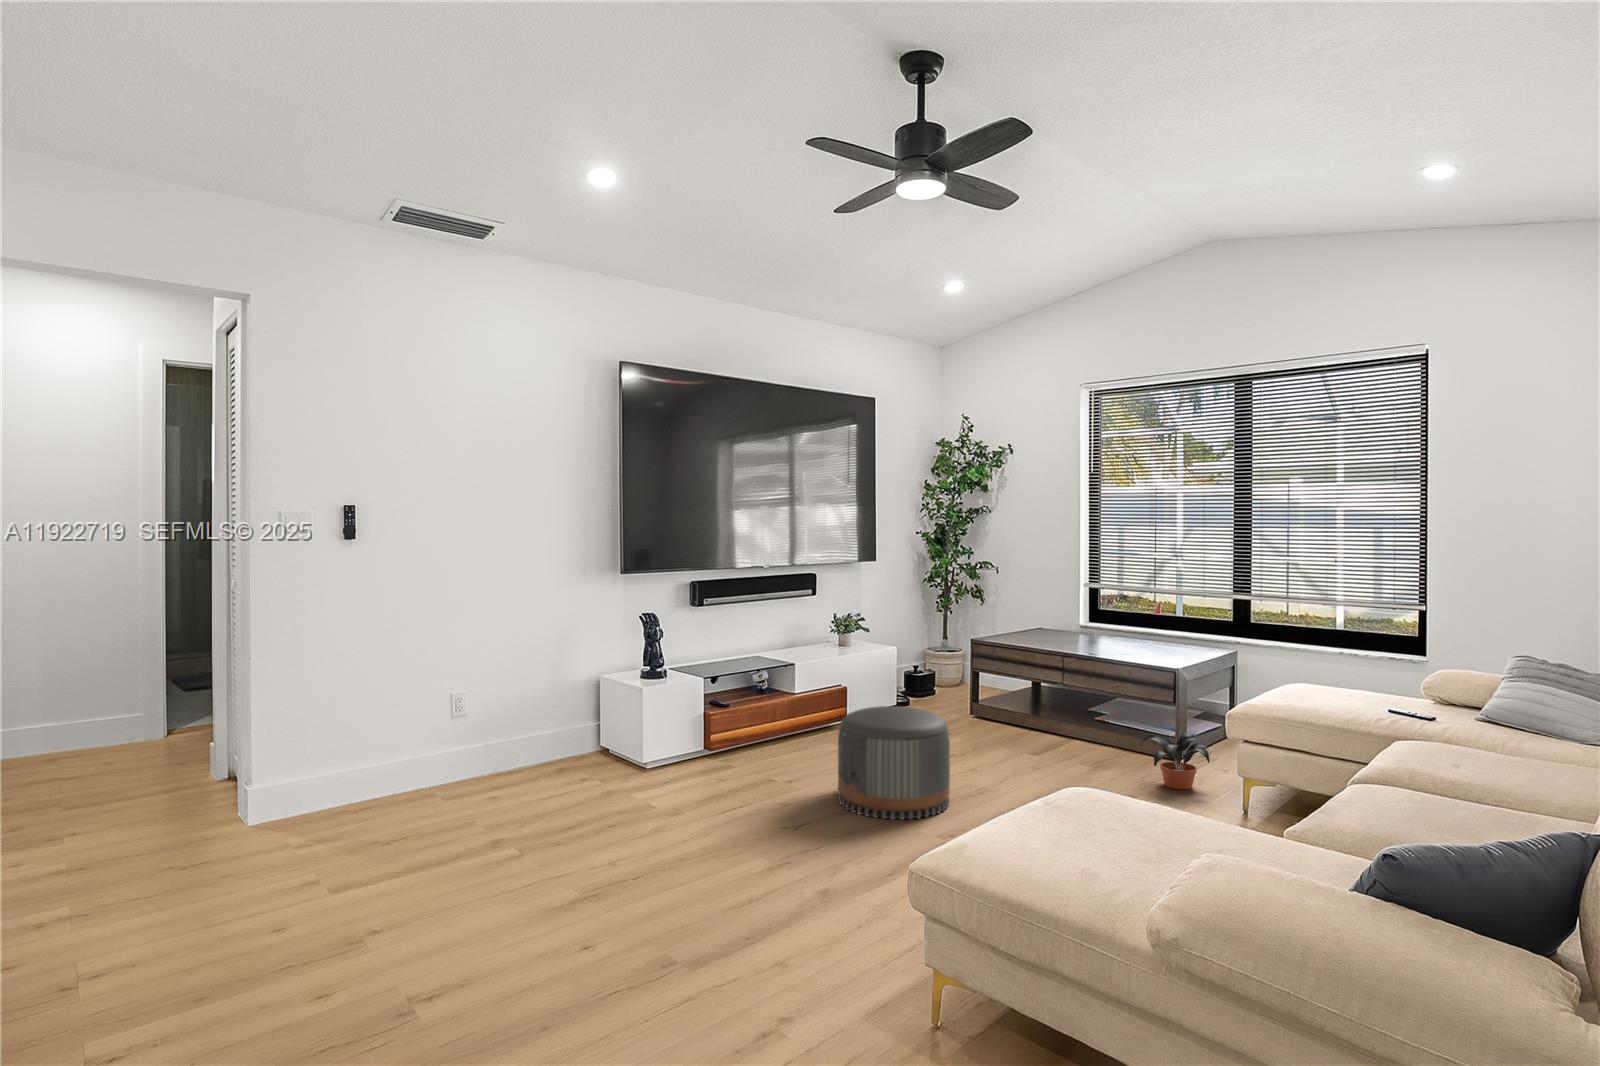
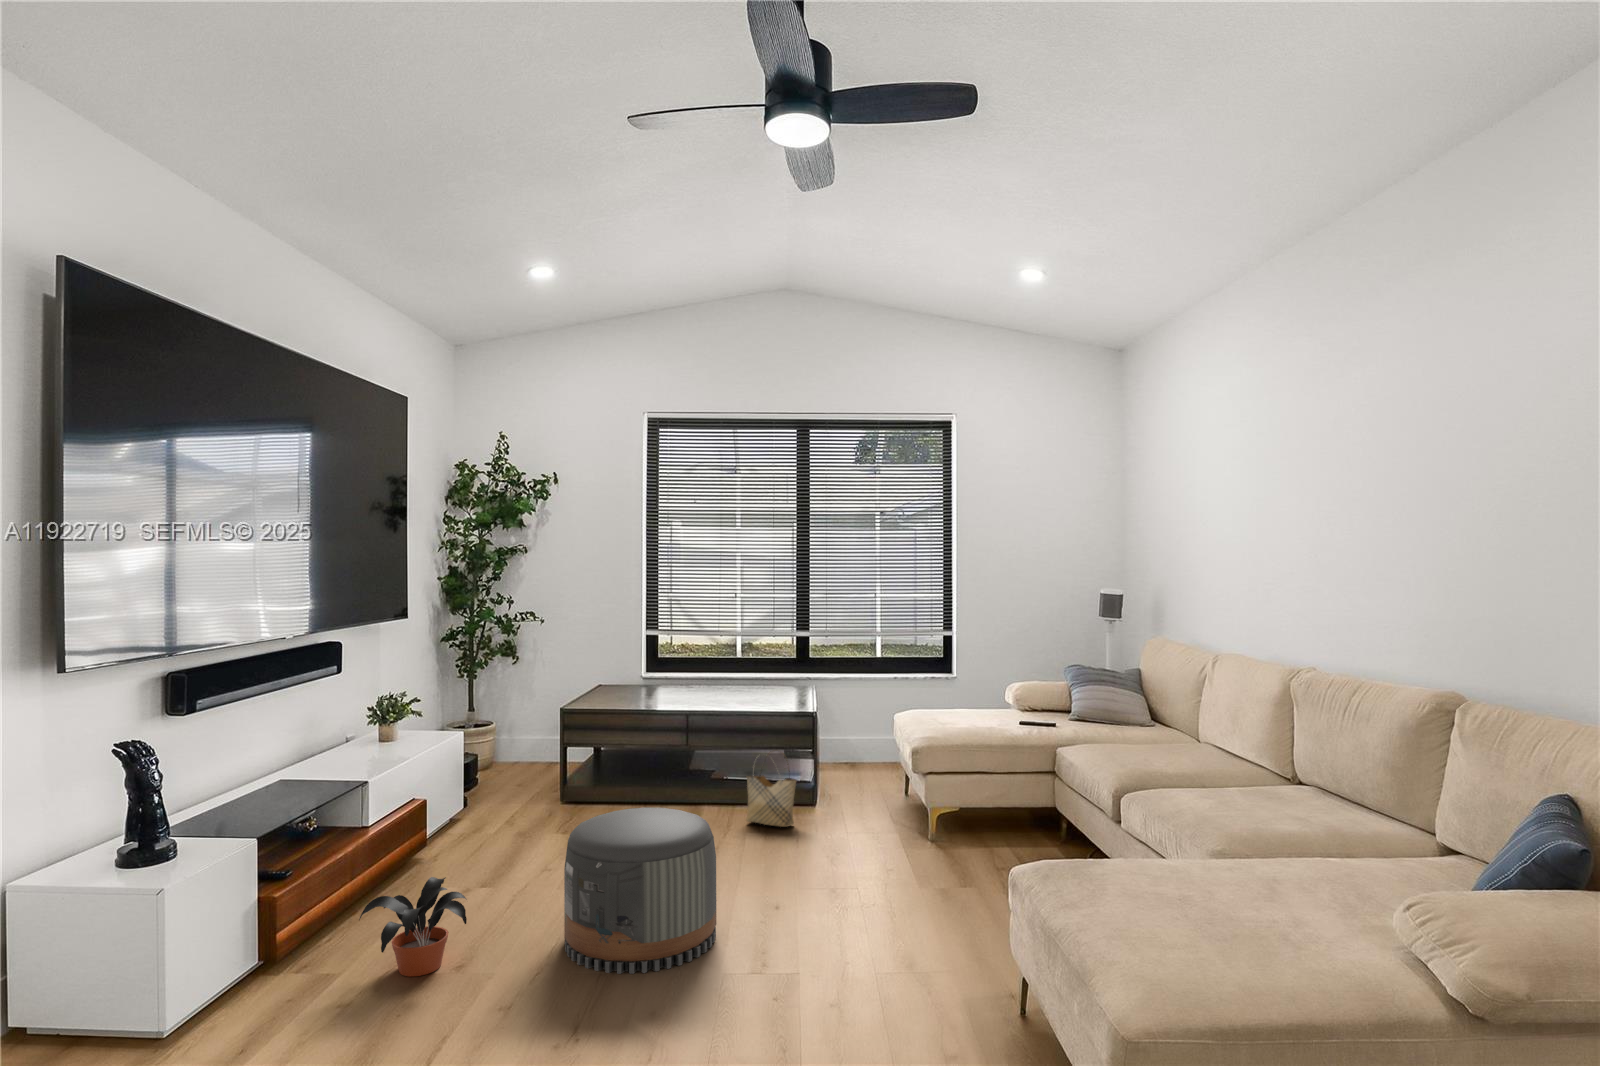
woven basket: none [1090,697,1134,768] -> present [746,755,796,827]
potted plant: present [1140,732,1209,790] -> present [359,877,467,976]

